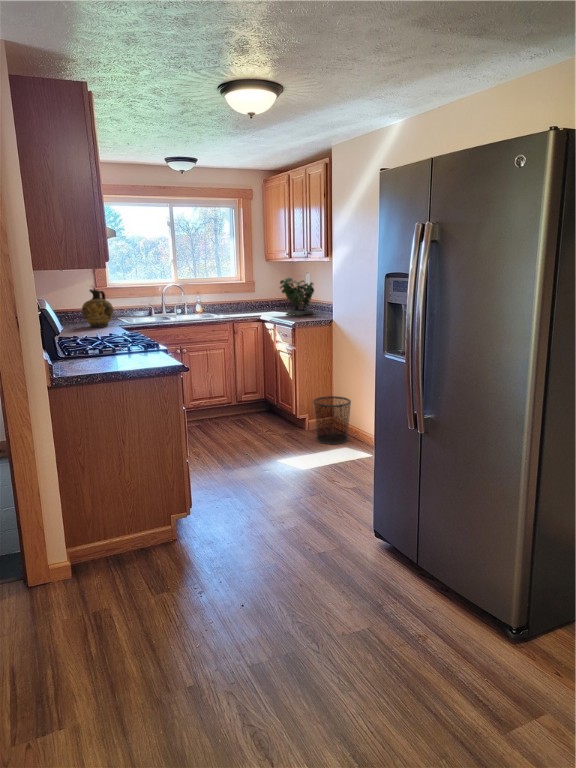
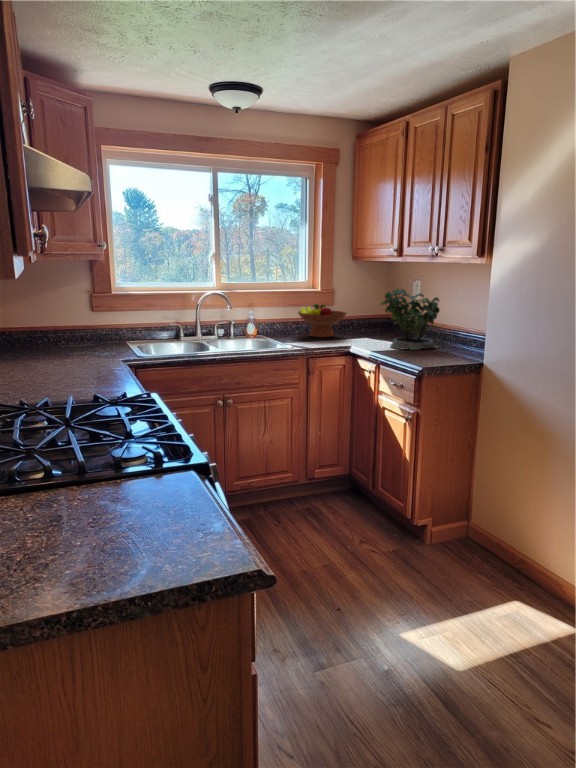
ceramic jug: present [82,289,113,327] -> none [61,301,115,365]
fruit bowl: none [229,290,262,312] -> present [298,304,347,337]
waste bin: present [313,396,351,444] -> none [451,497,522,590]

